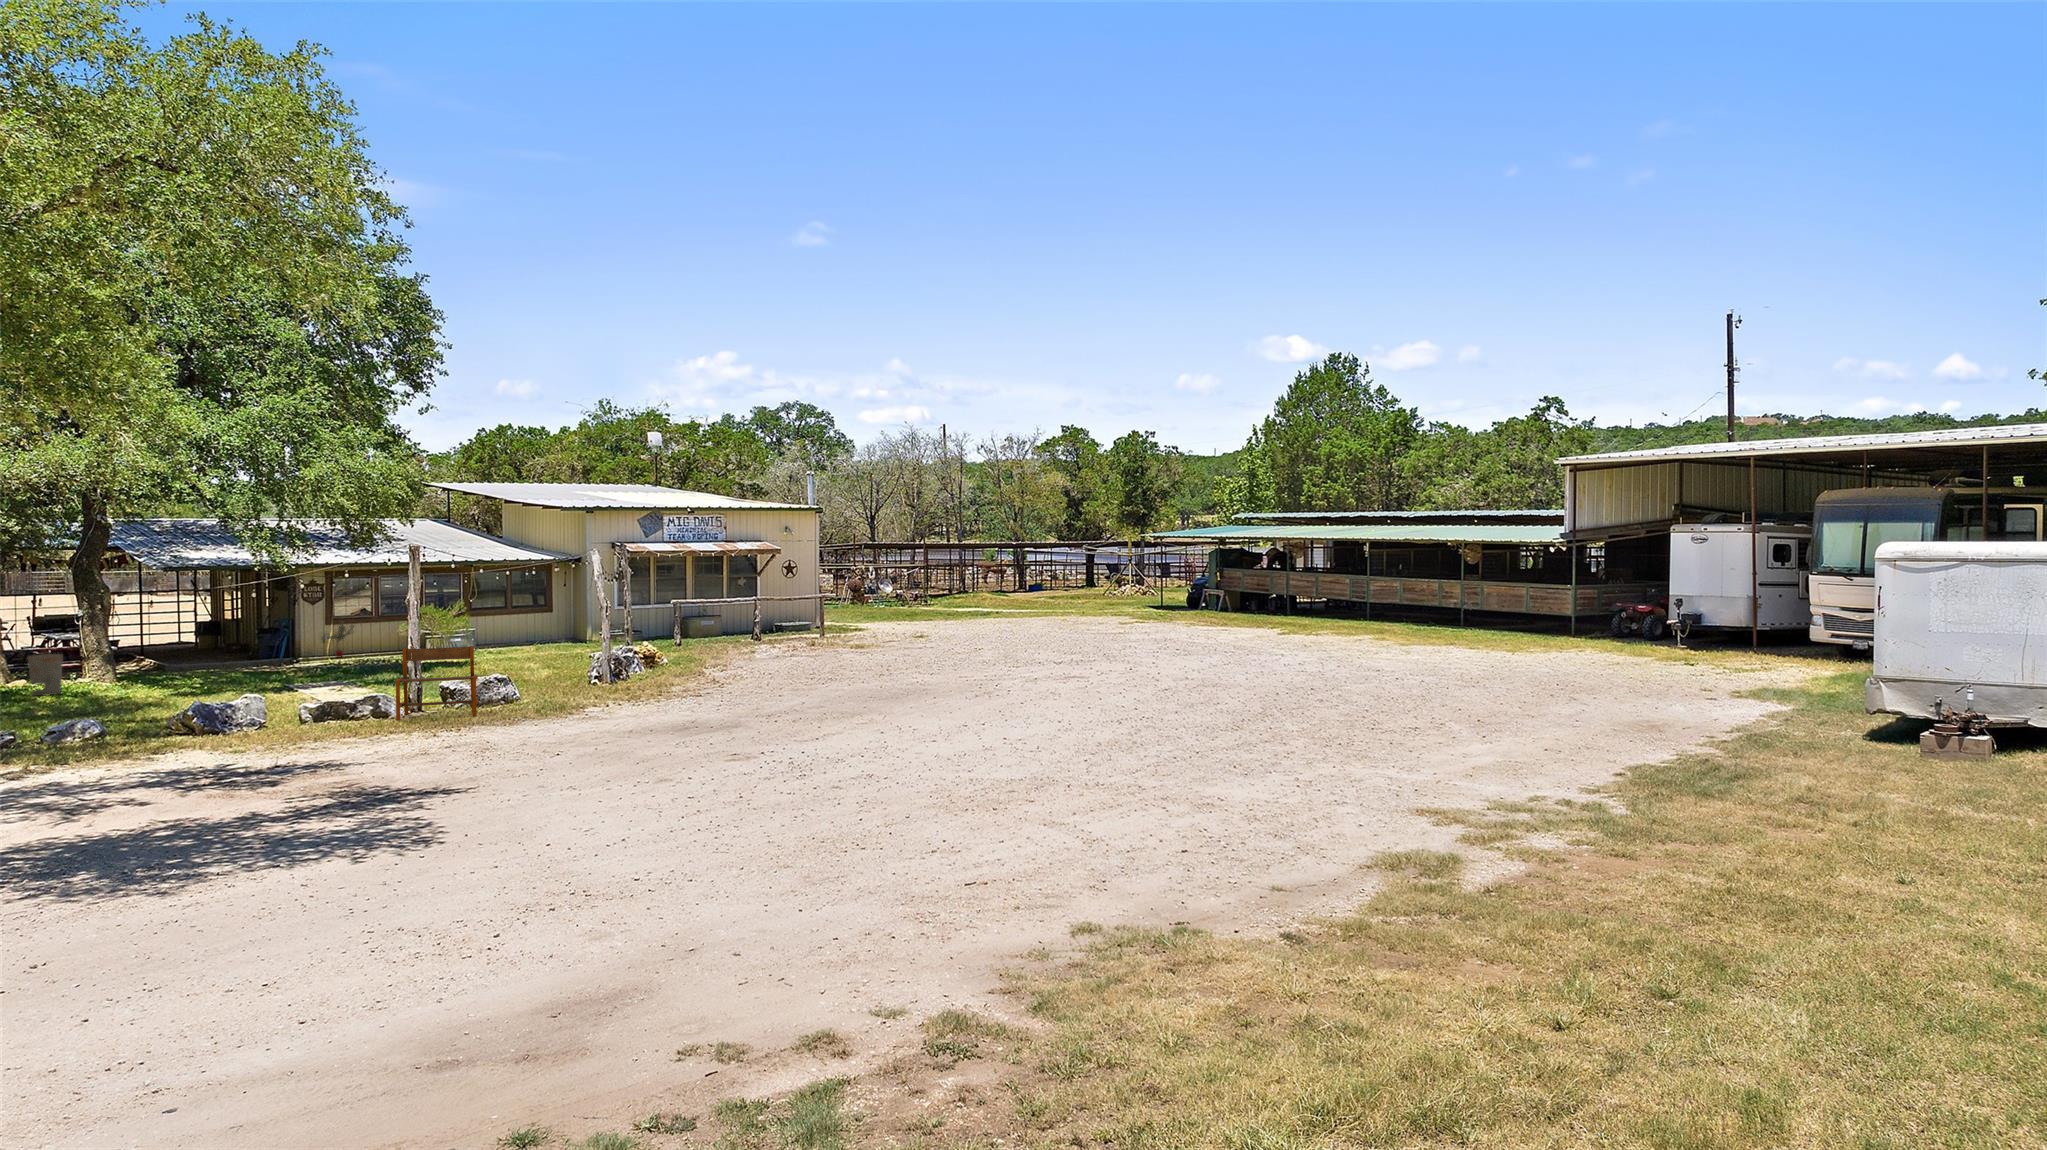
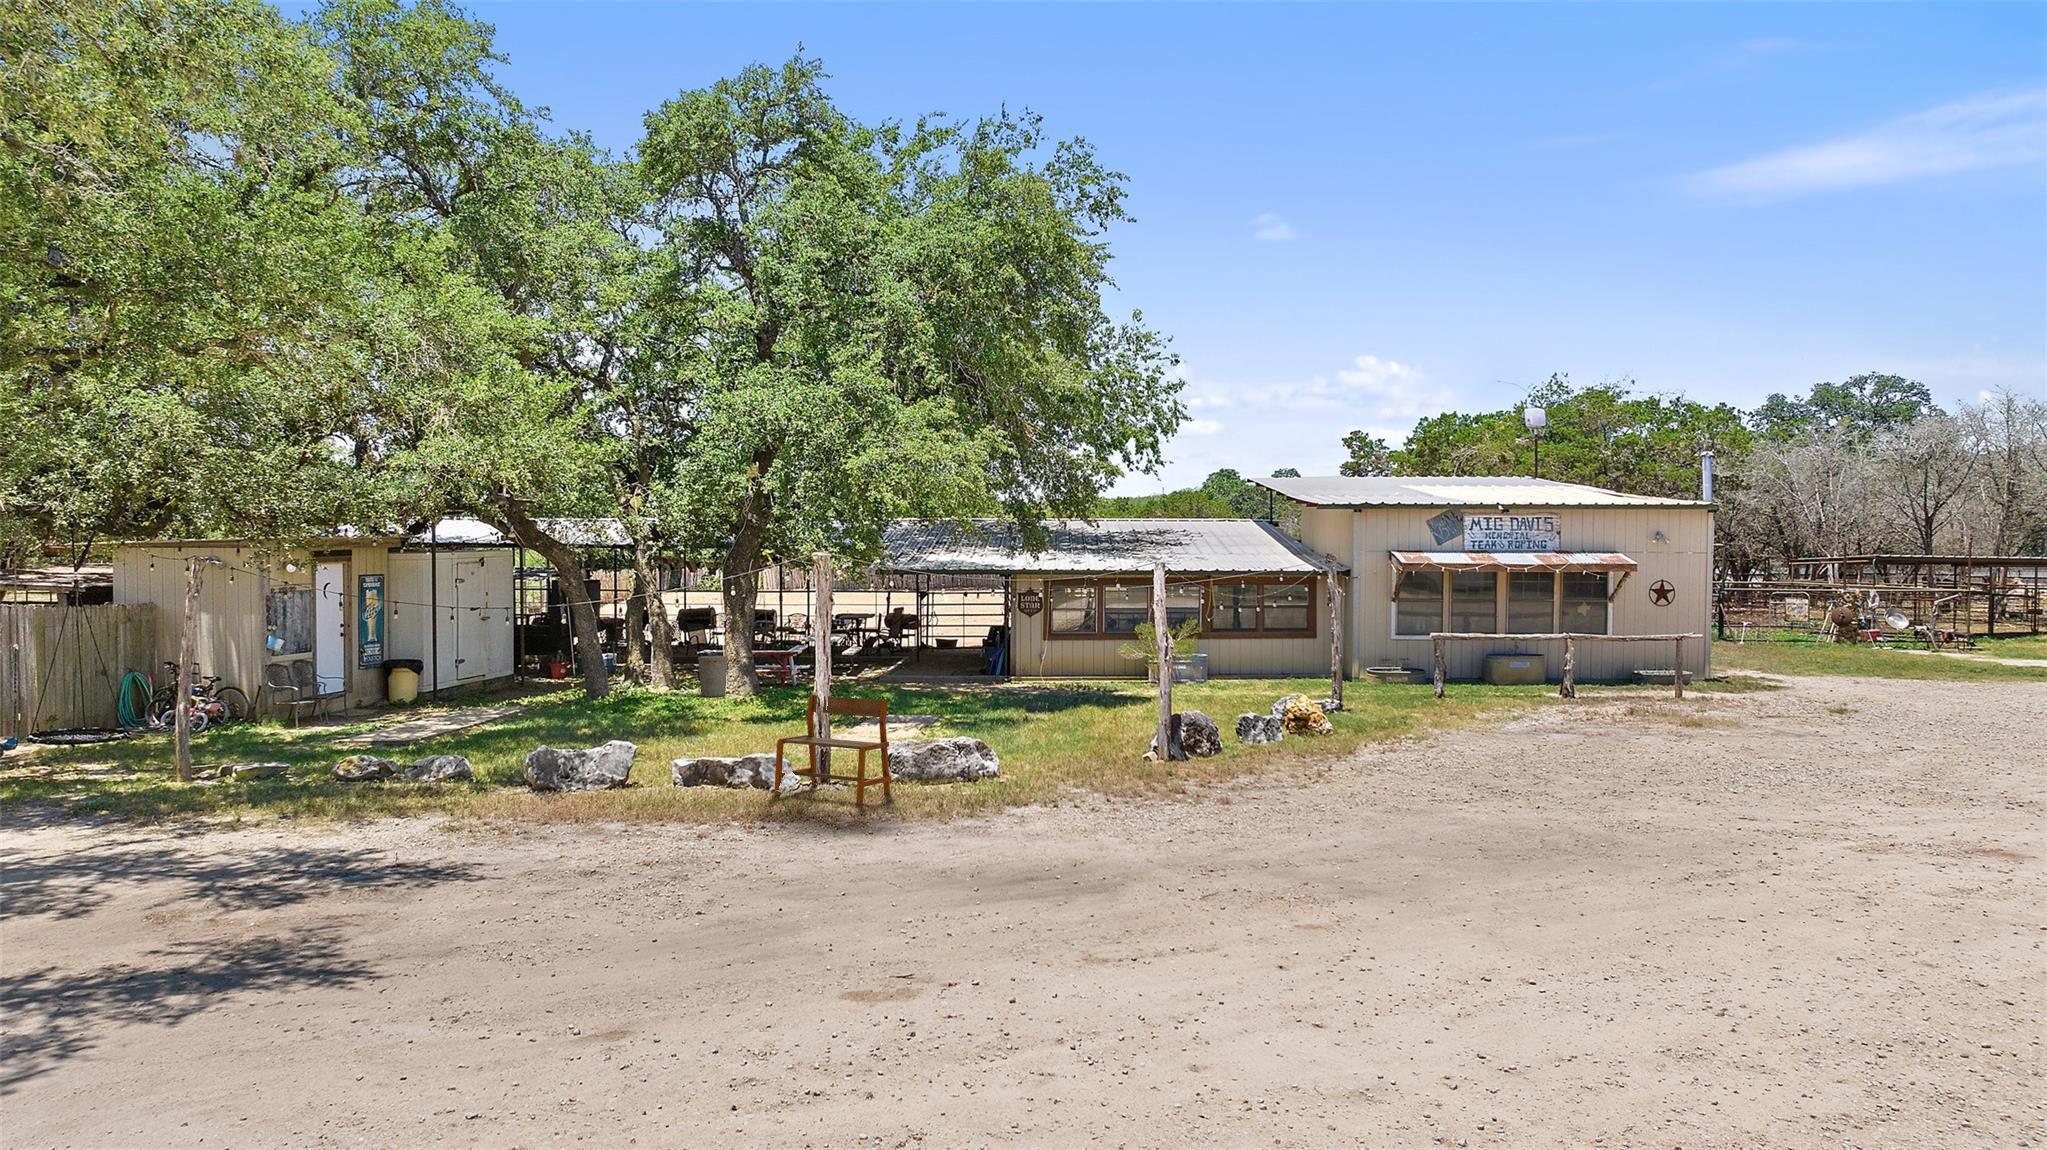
potted tree: present [327,622,354,657] -> none [1035,633,1070,674]

